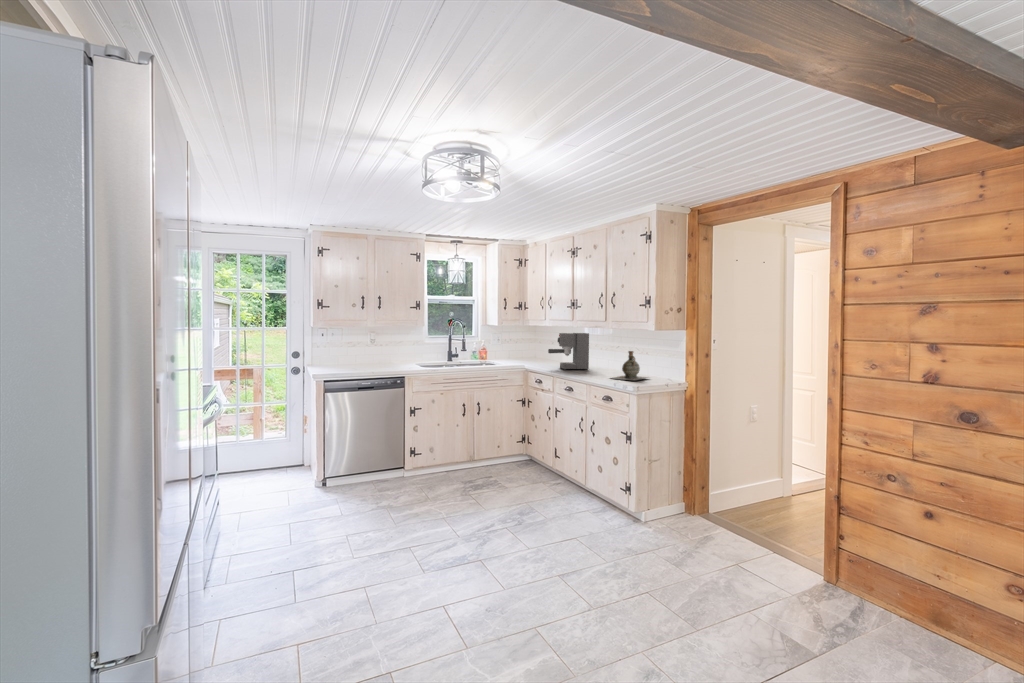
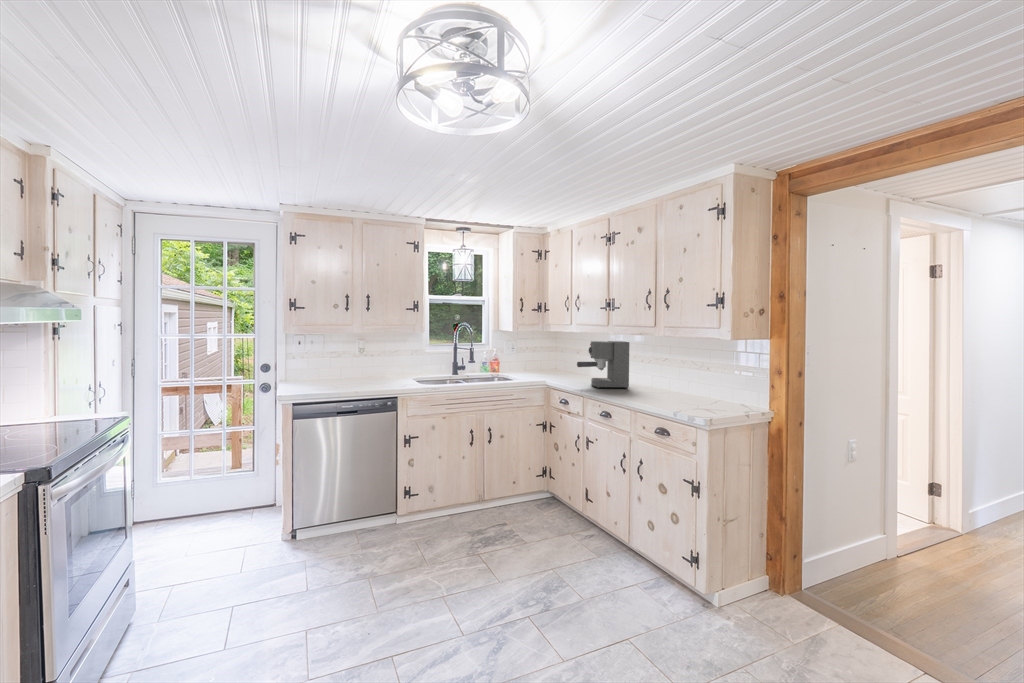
ceramic jug: present [612,351,647,380] -> none [660,367,717,407]

